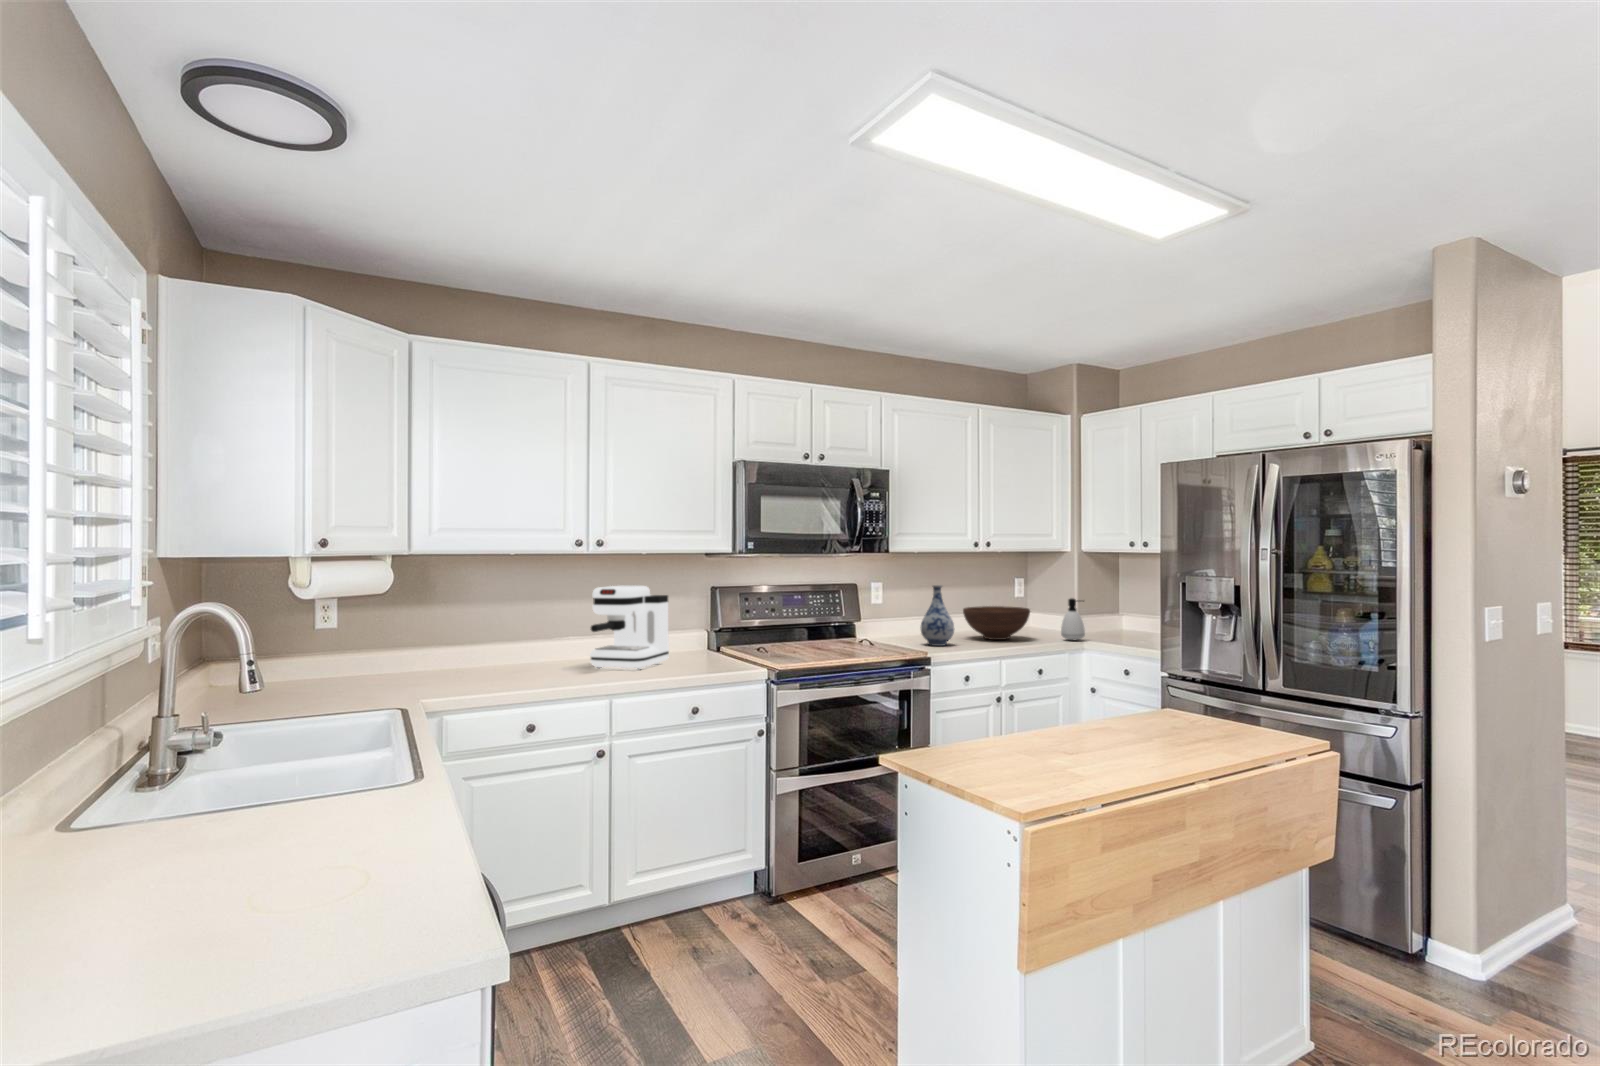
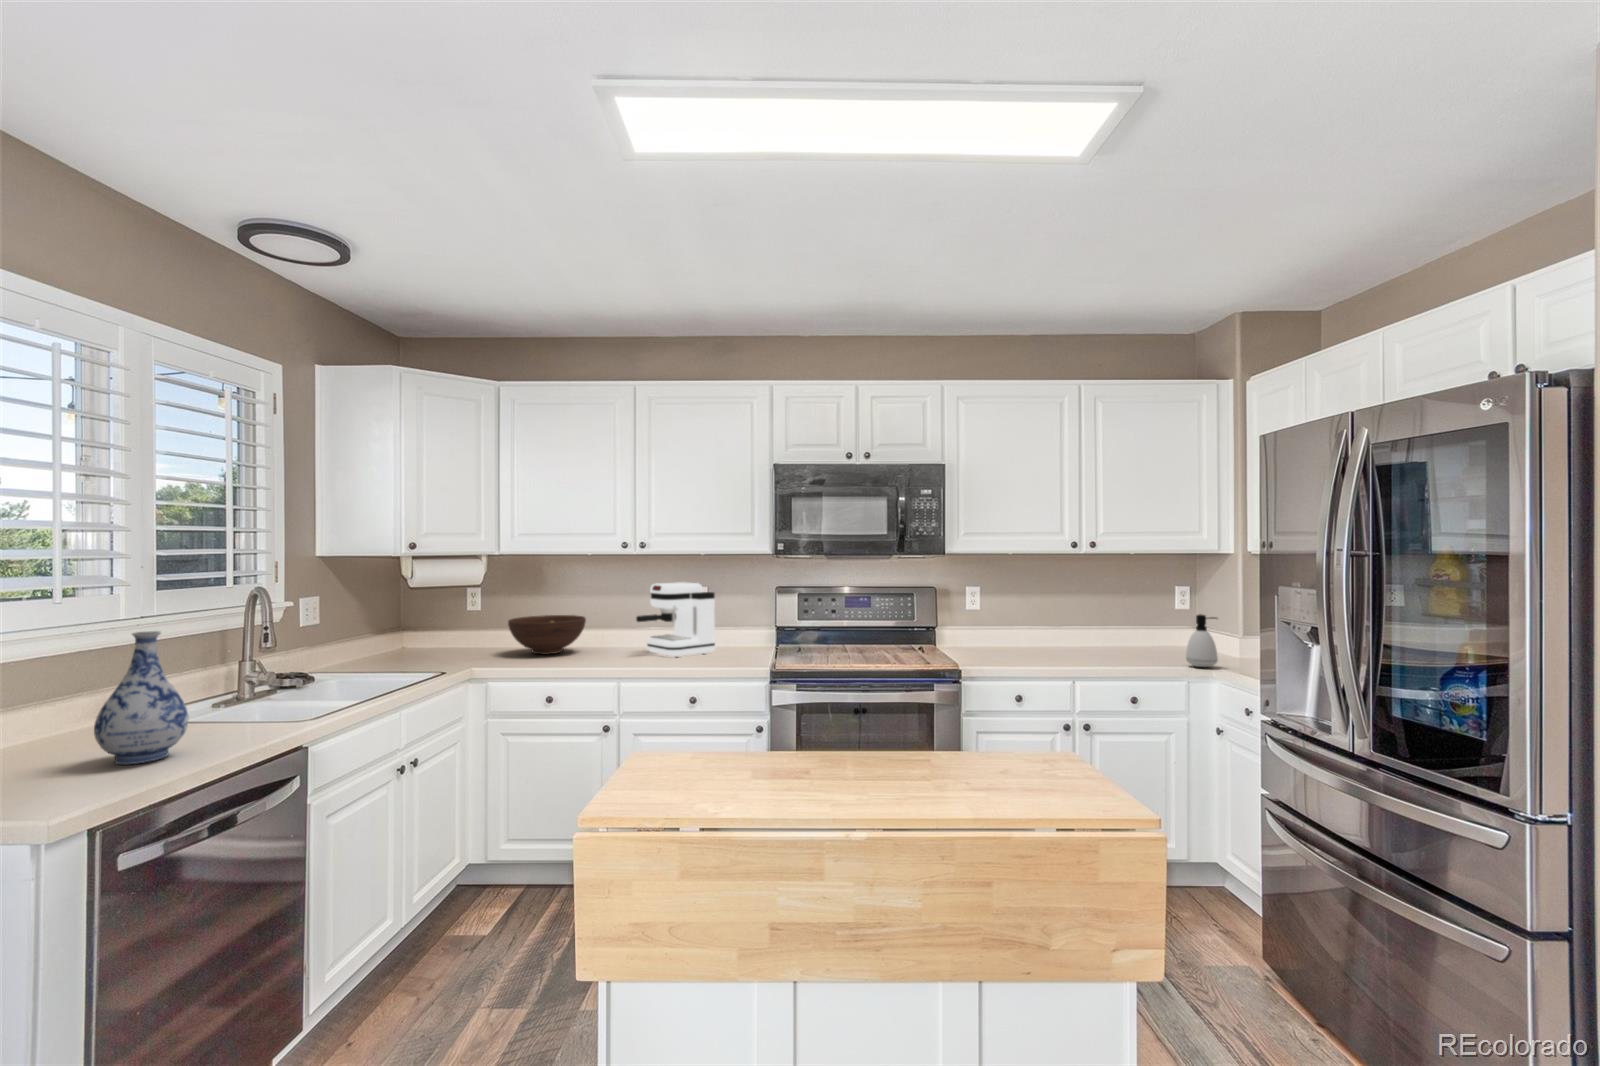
vase: present [921,585,954,646] -> present [94,631,189,764]
fruit bowl: present [963,606,1030,640] -> present [508,615,586,654]

